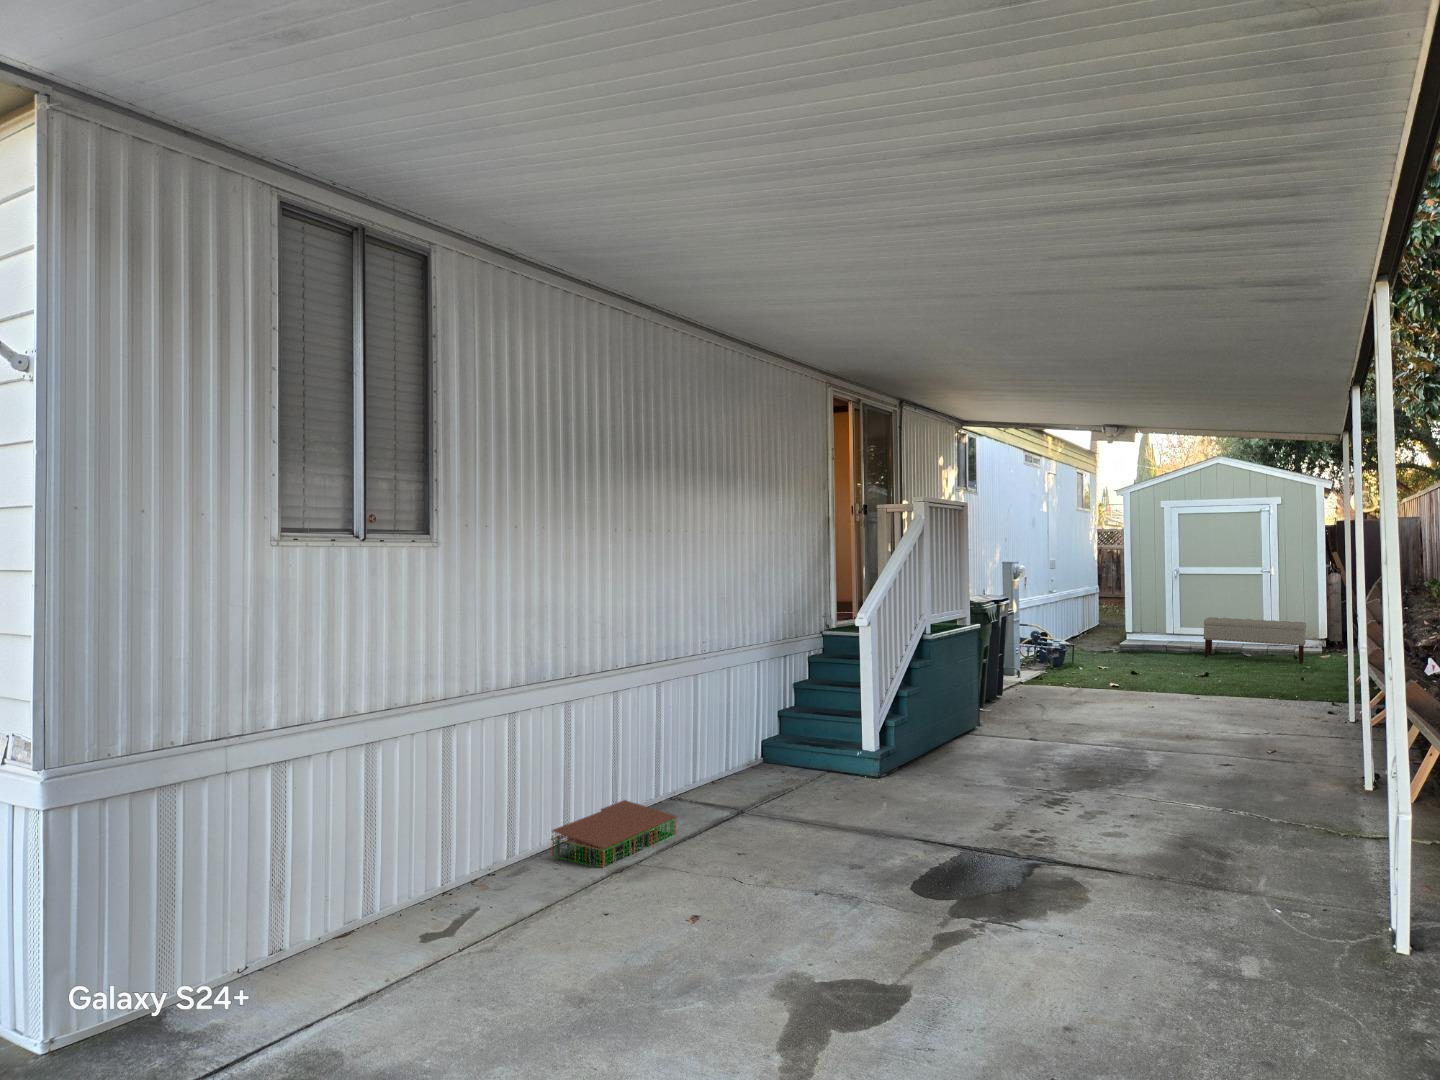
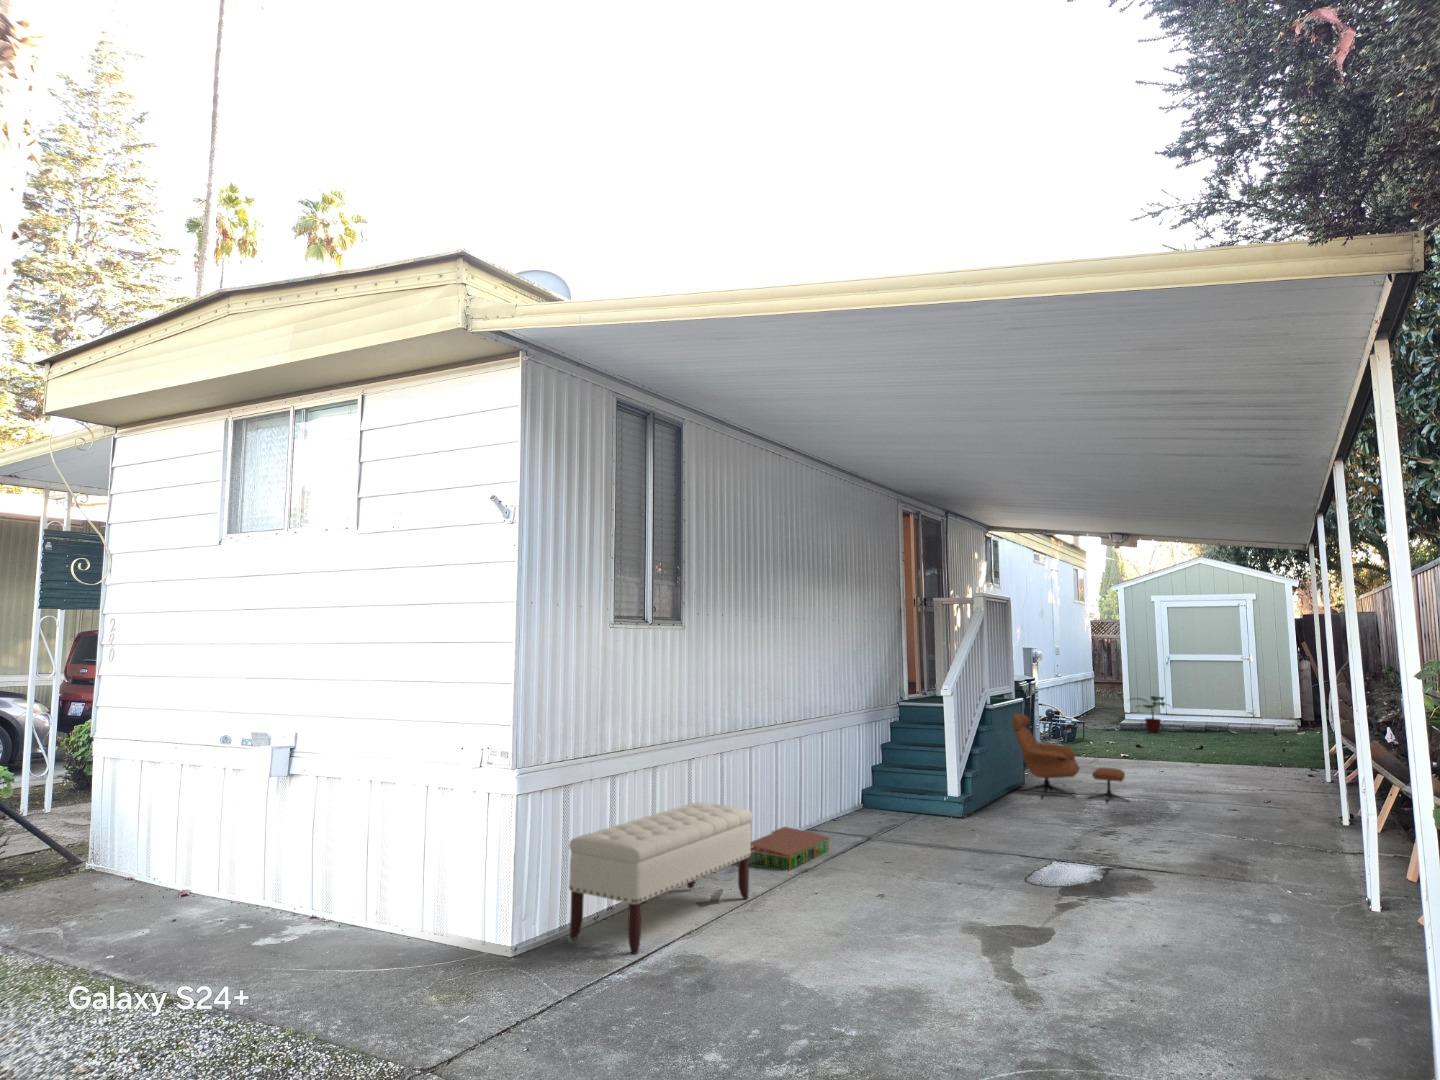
potted plant: none [1126,614,1178,656] -> present [1141,696,1165,733]
bench: present [1204,617,1306,664] -> present [569,802,752,954]
lounge chair: none [959,644,1102,758] -> present [1012,713,1127,803]

